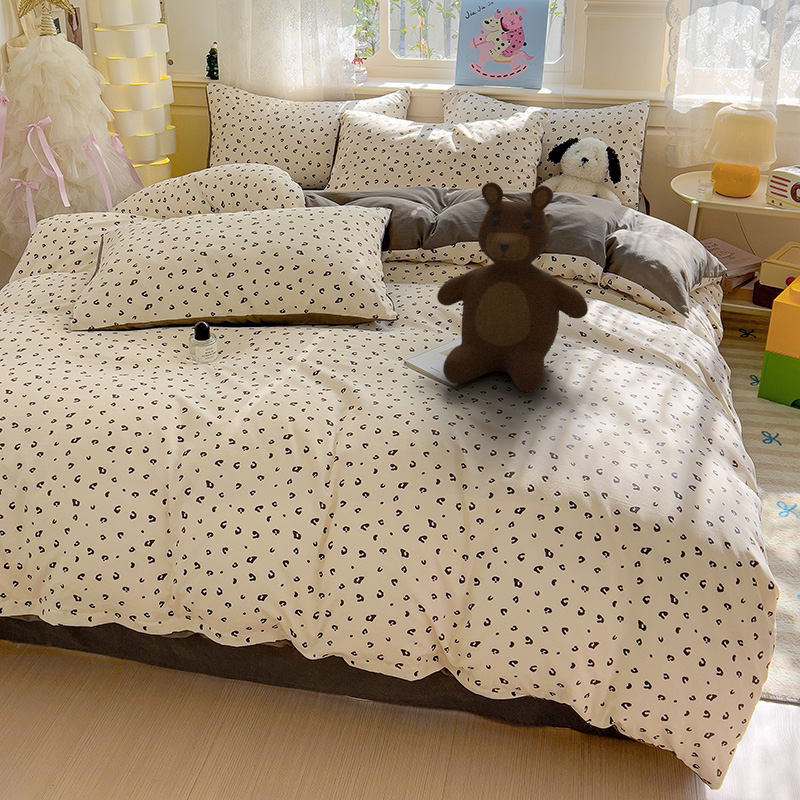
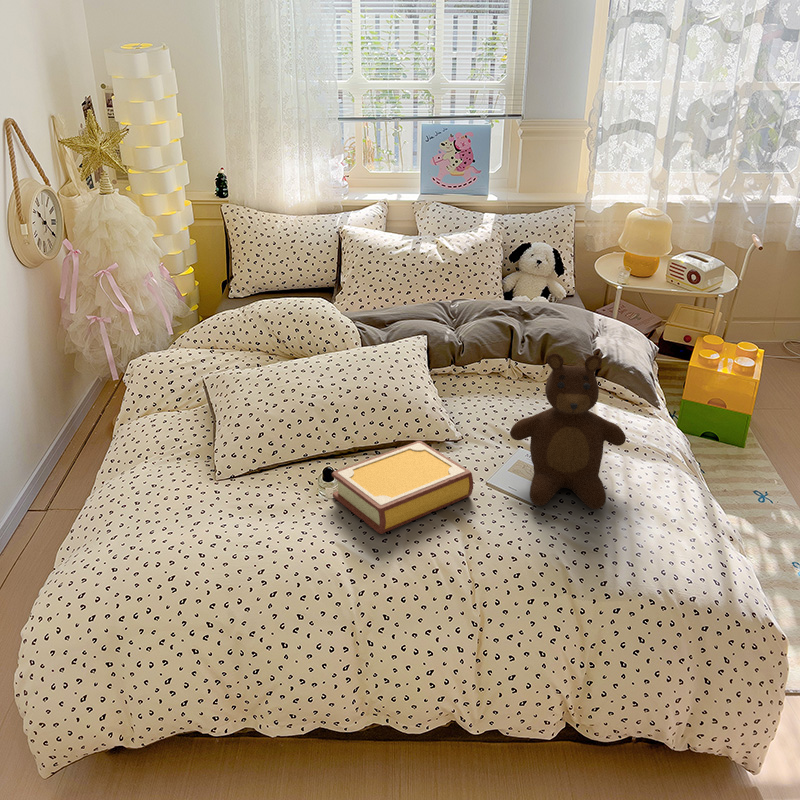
book: none [197,307,375,391] -> present [332,441,473,534]

